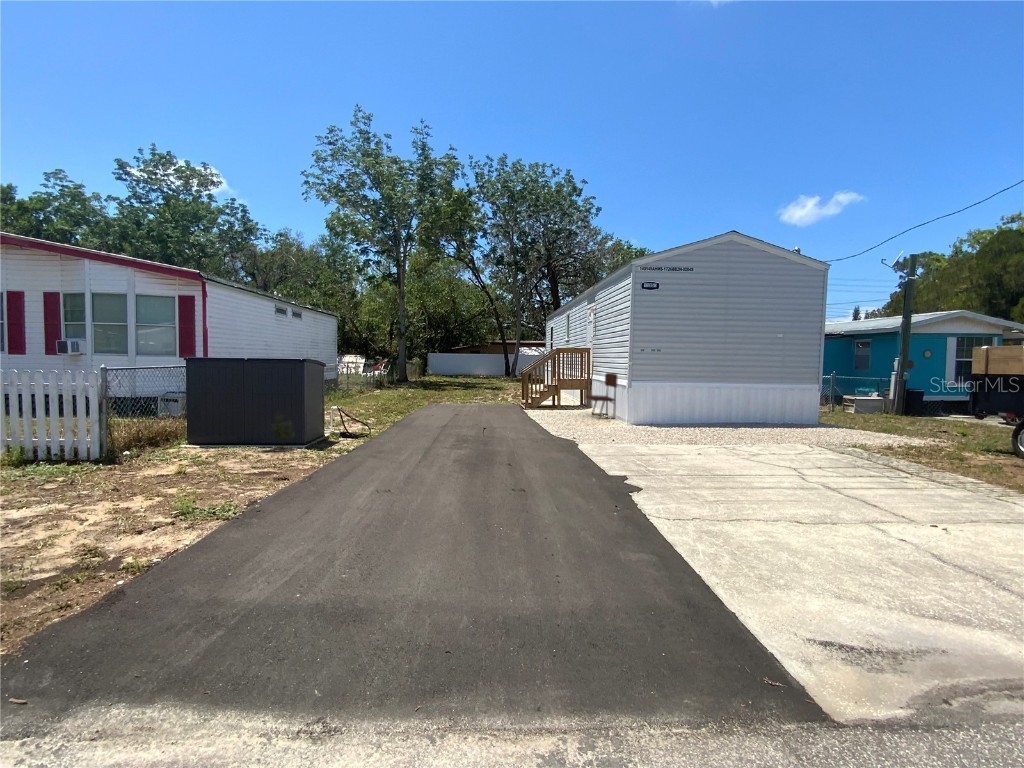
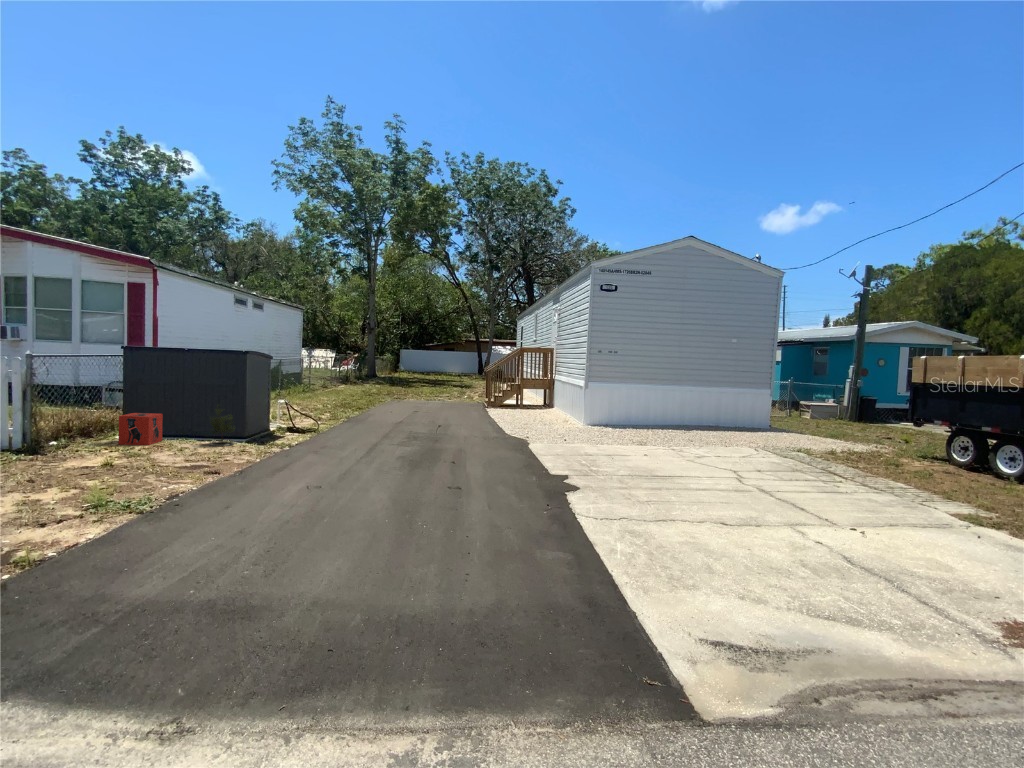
bench: present [586,373,617,419] -> none [548,373,580,420]
storage box: none [186,421,226,452] -> present [118,413,163,445]

